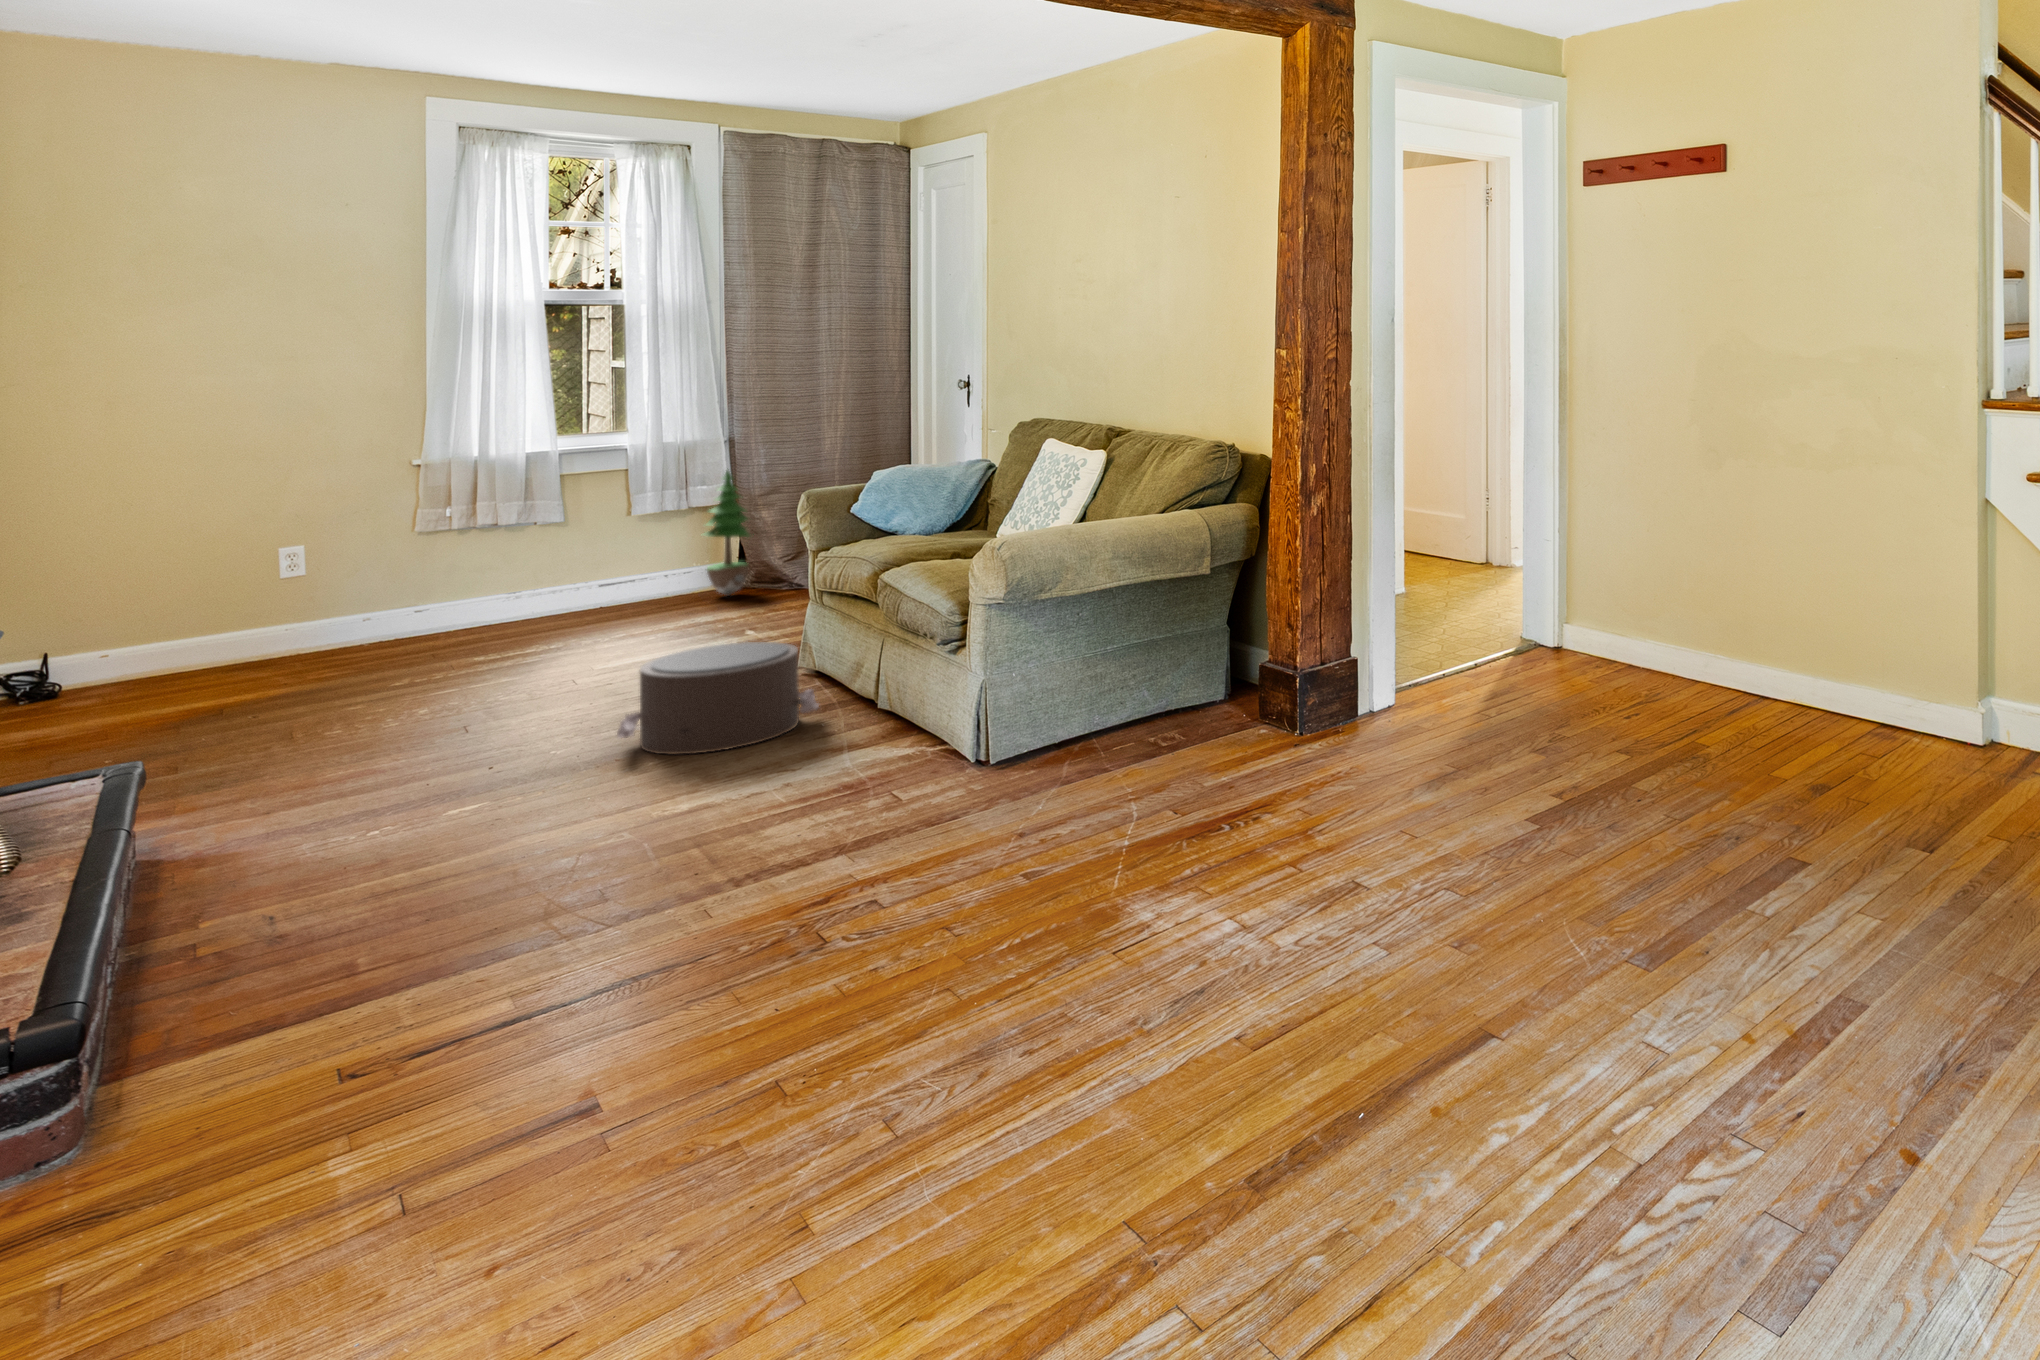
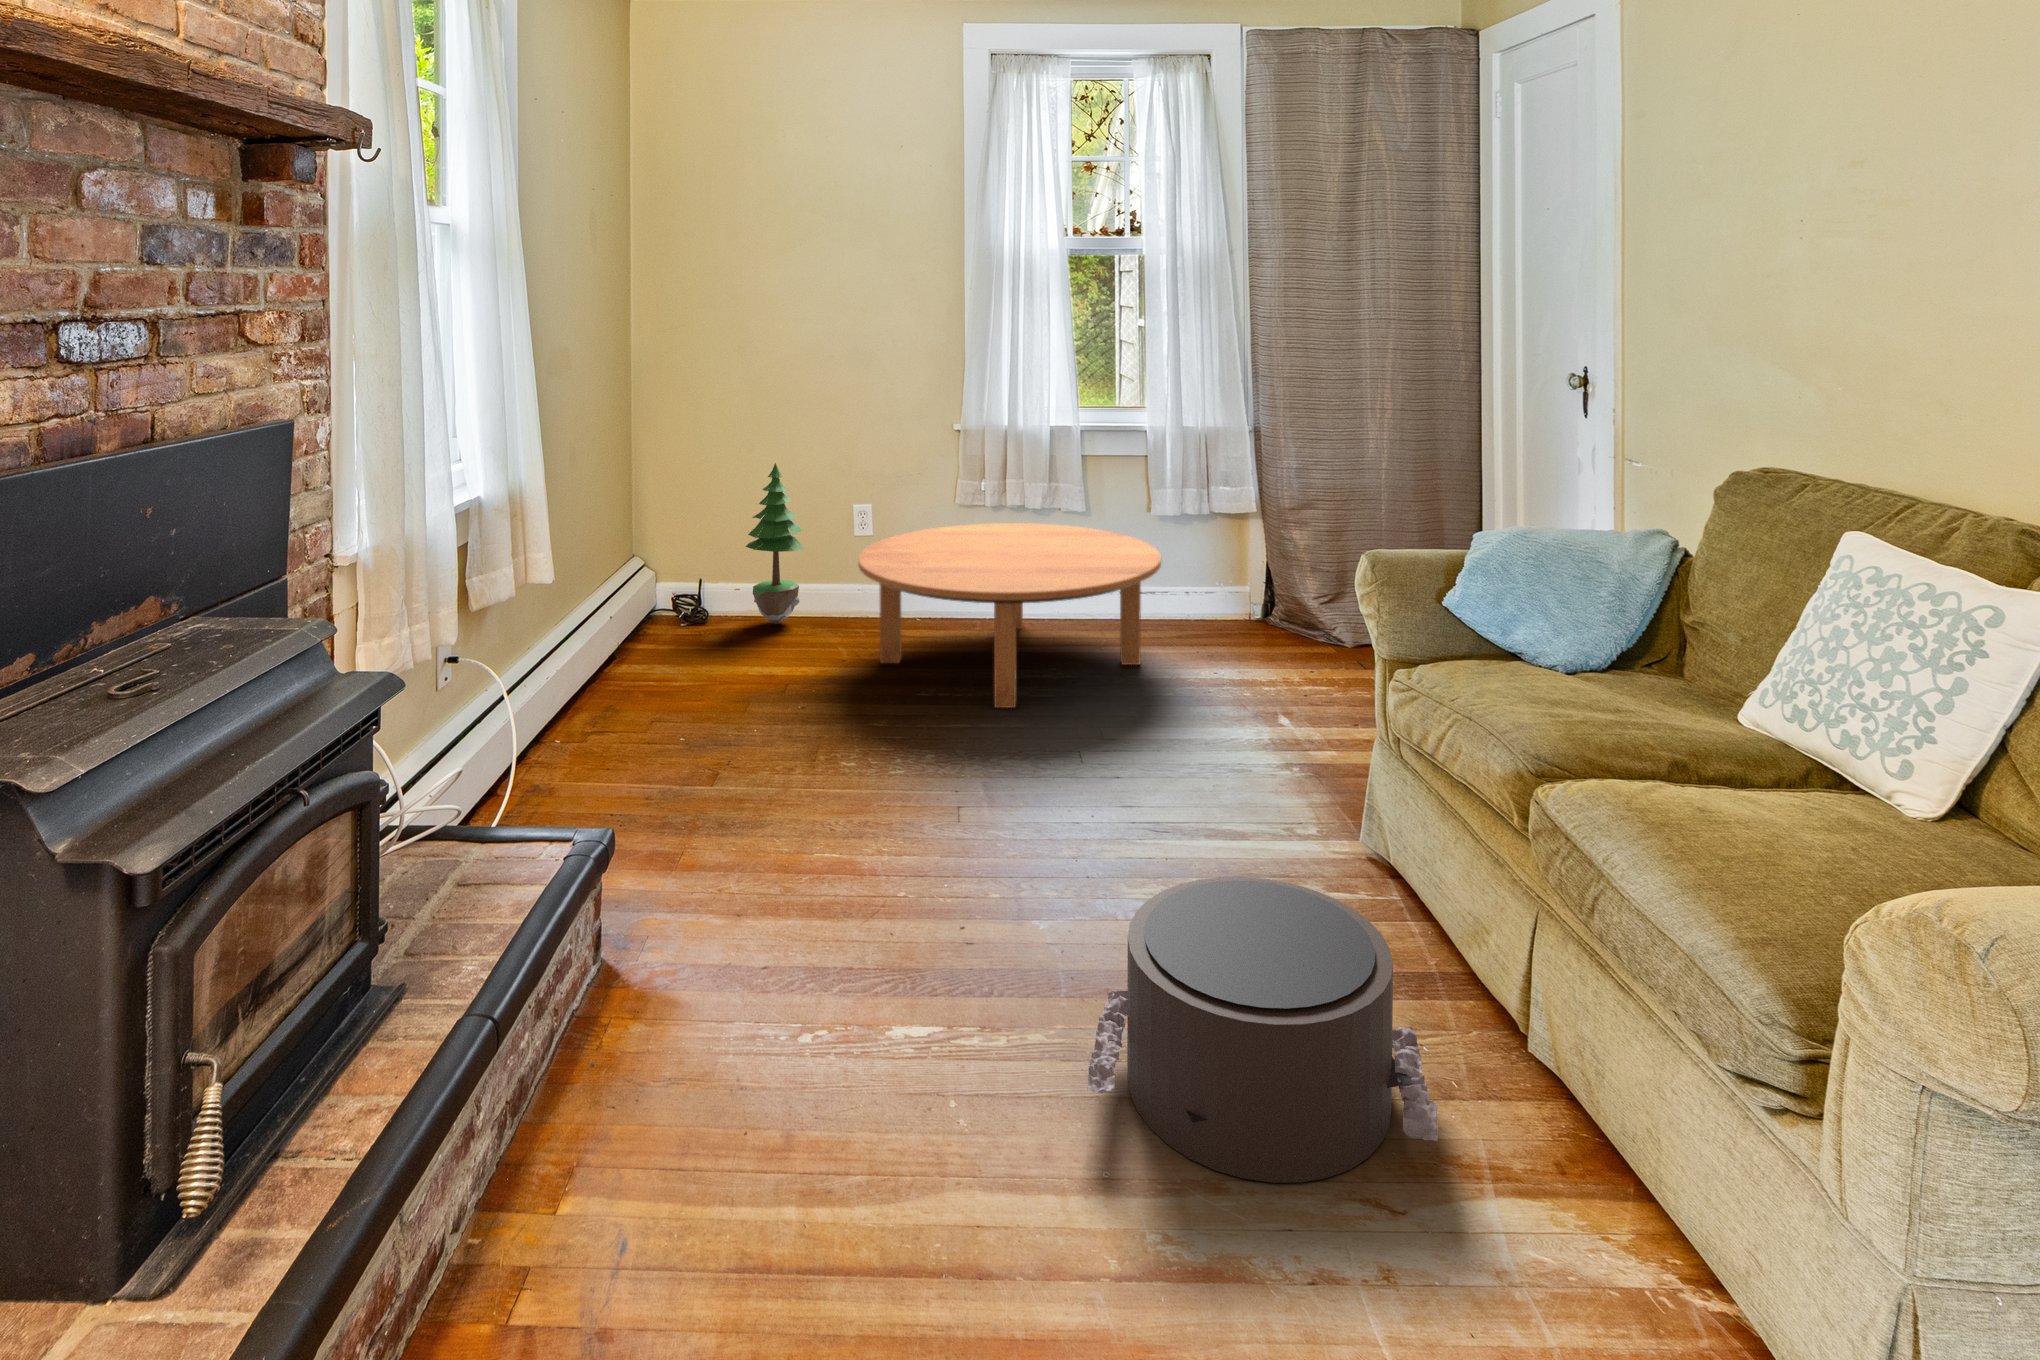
potted tree: present [704,471,754,595] -> present [746,463,804,624]
coffee table: none [319,530,645,660] -> present [858,523,1161,708]

